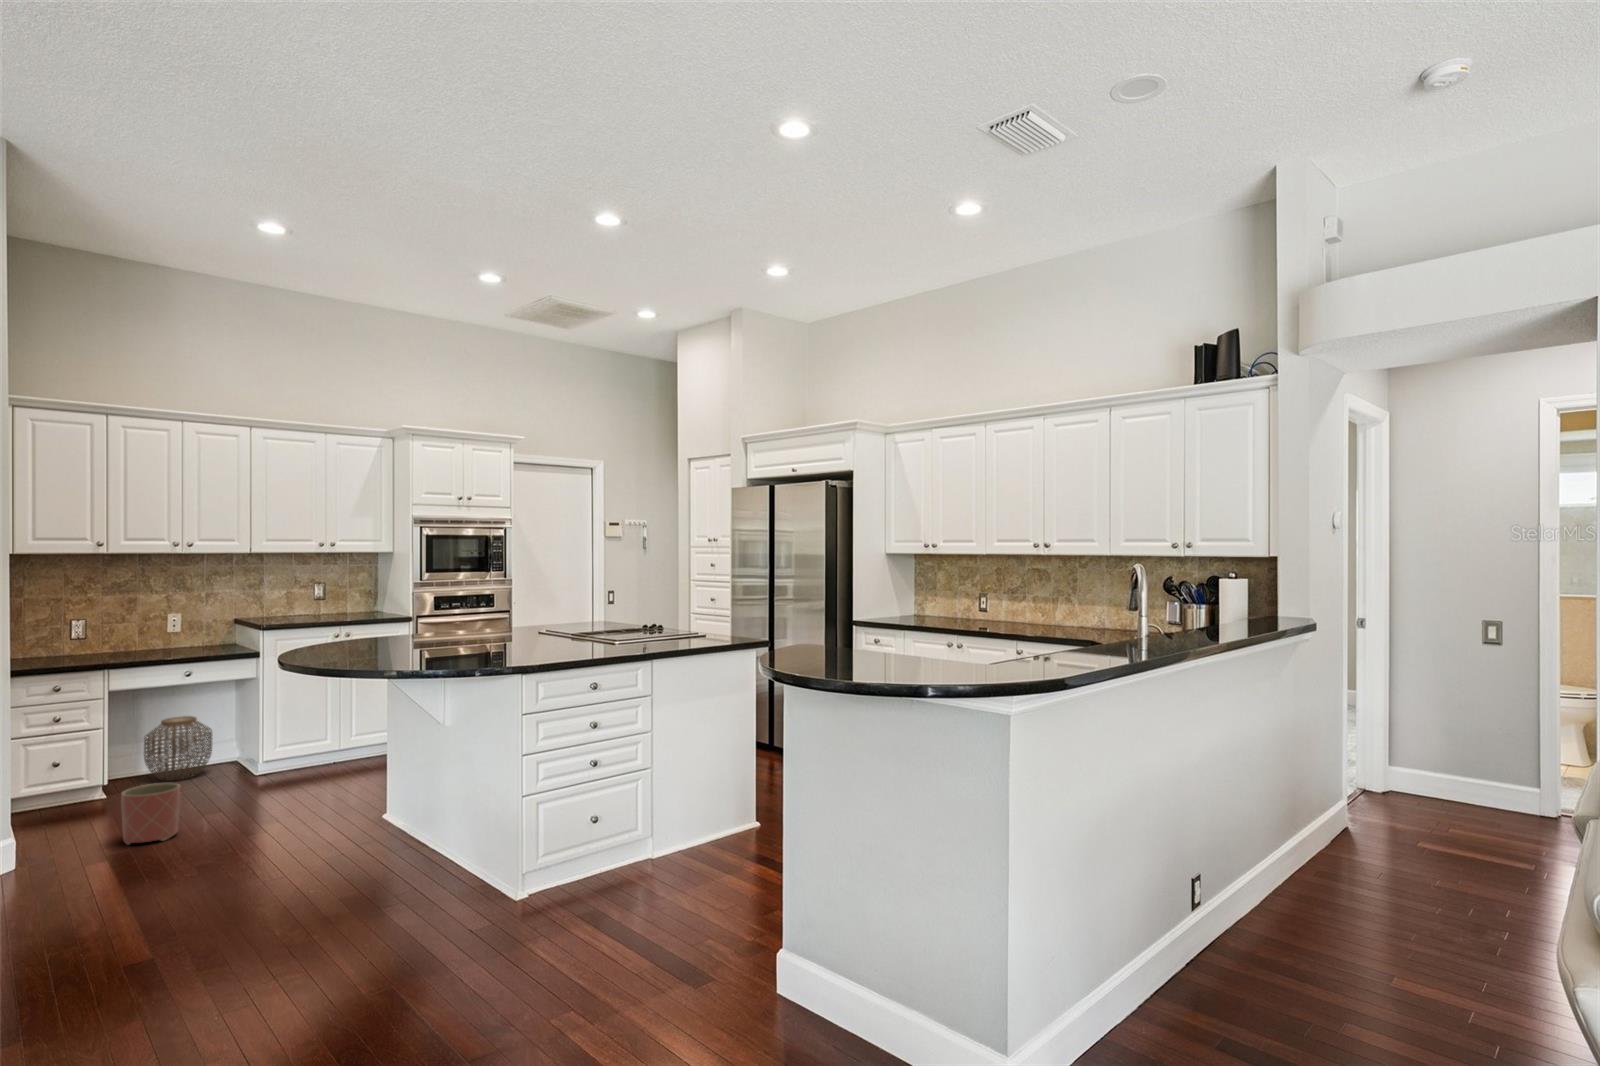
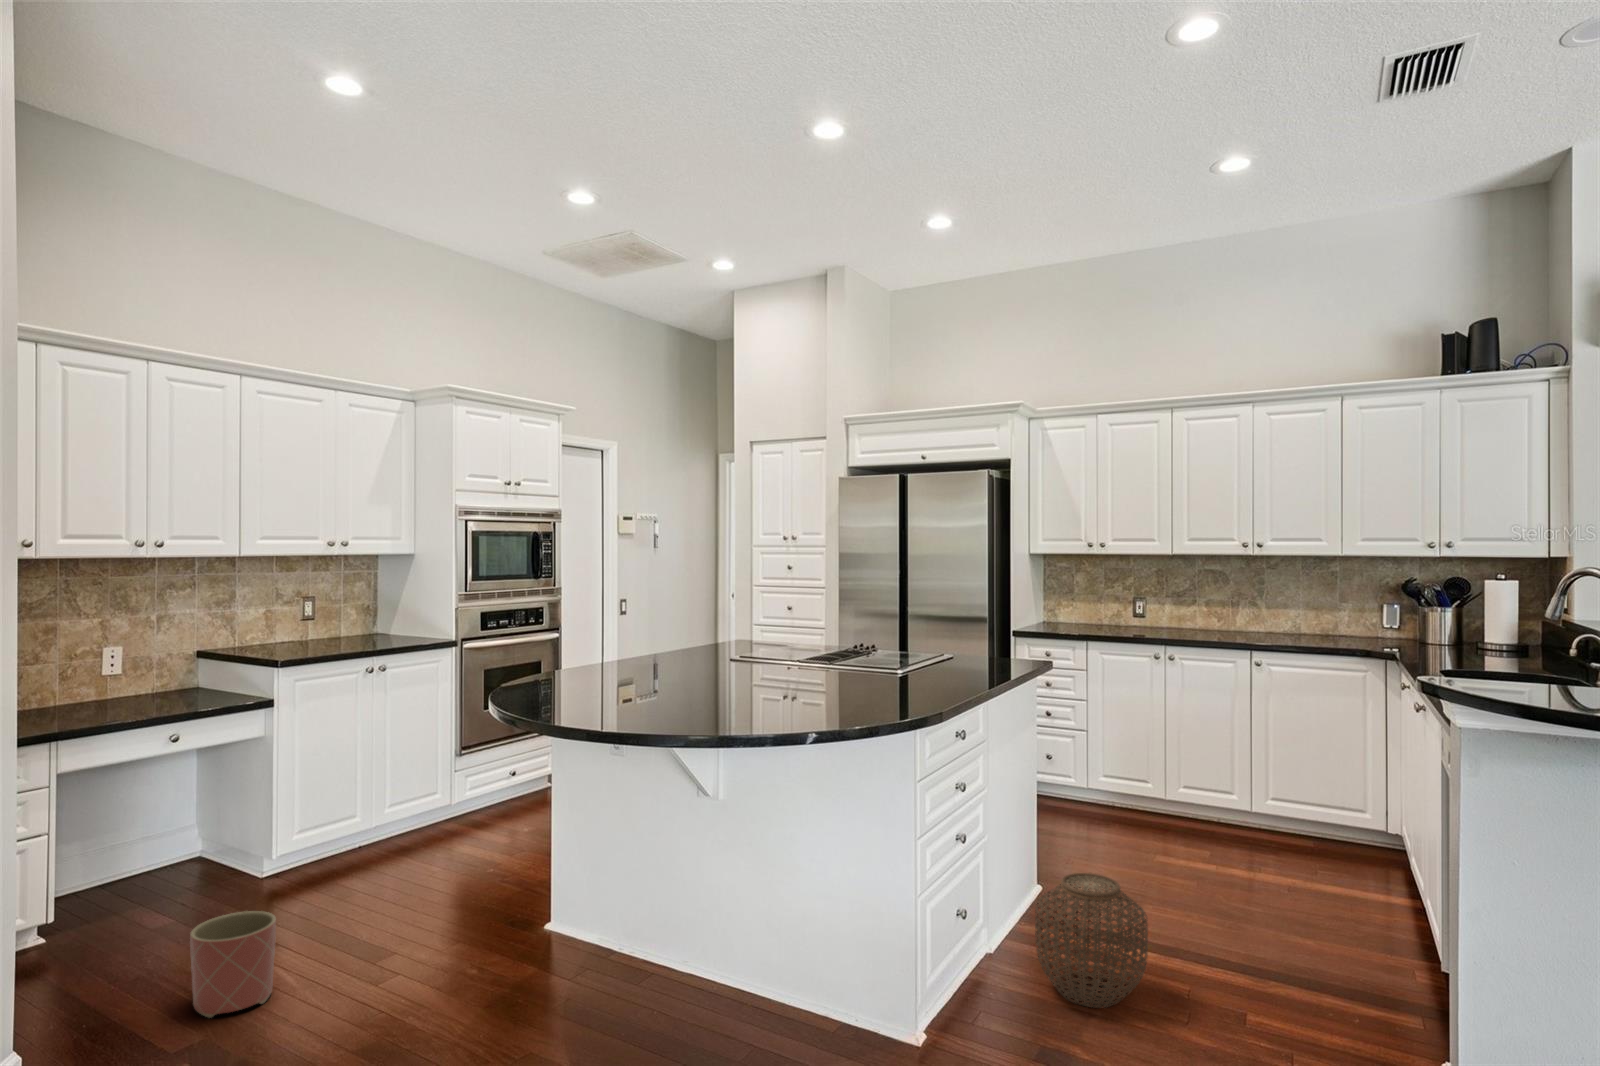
woven basket: present [144,716,212,781] -> present [1035,873,1148,1008]

